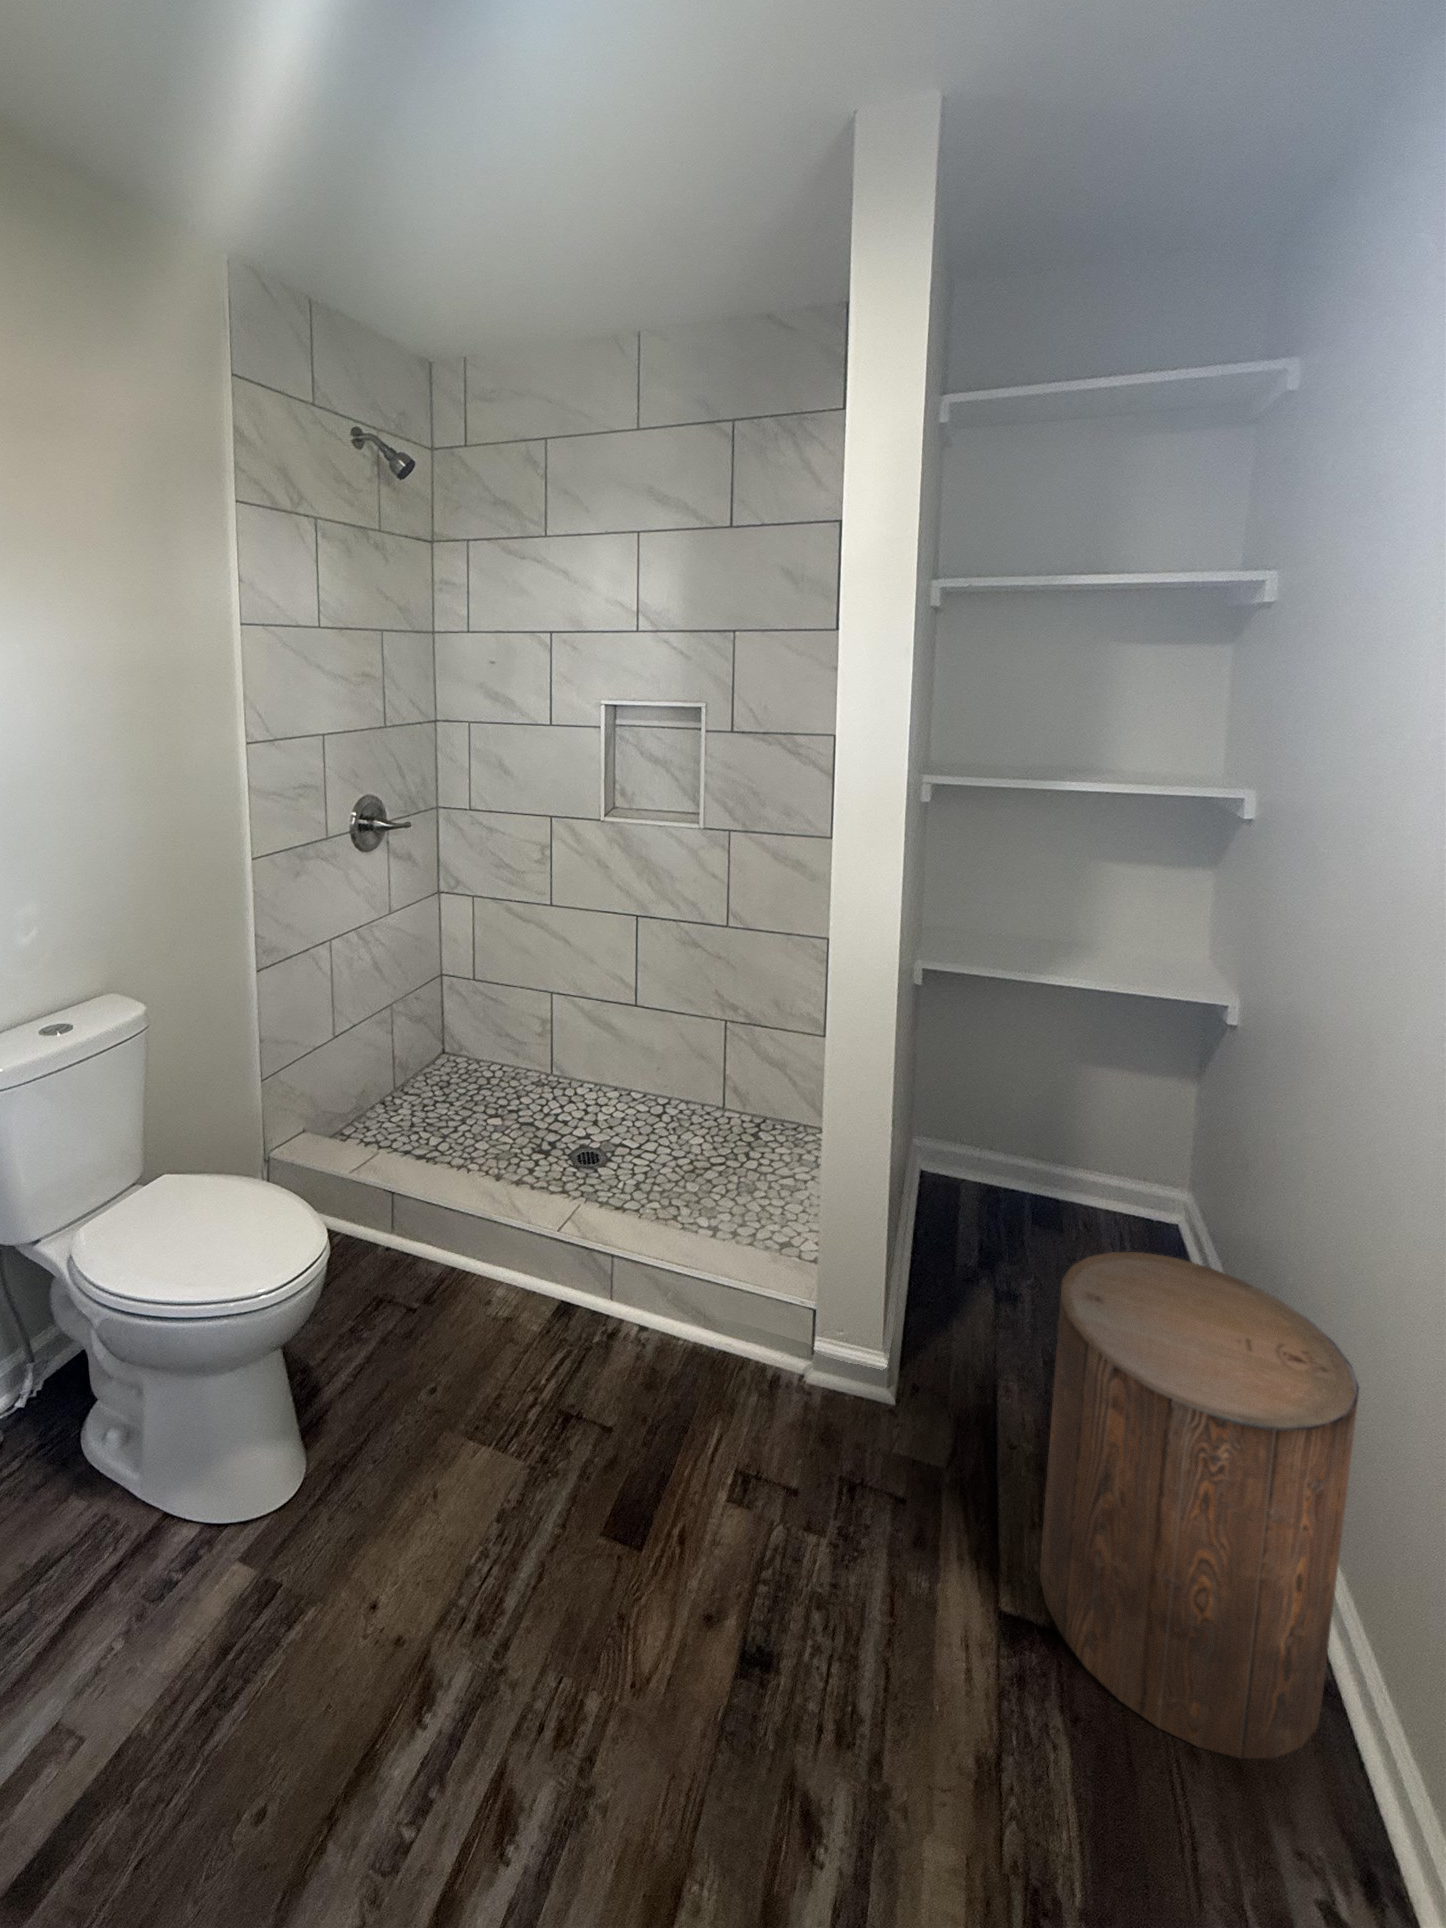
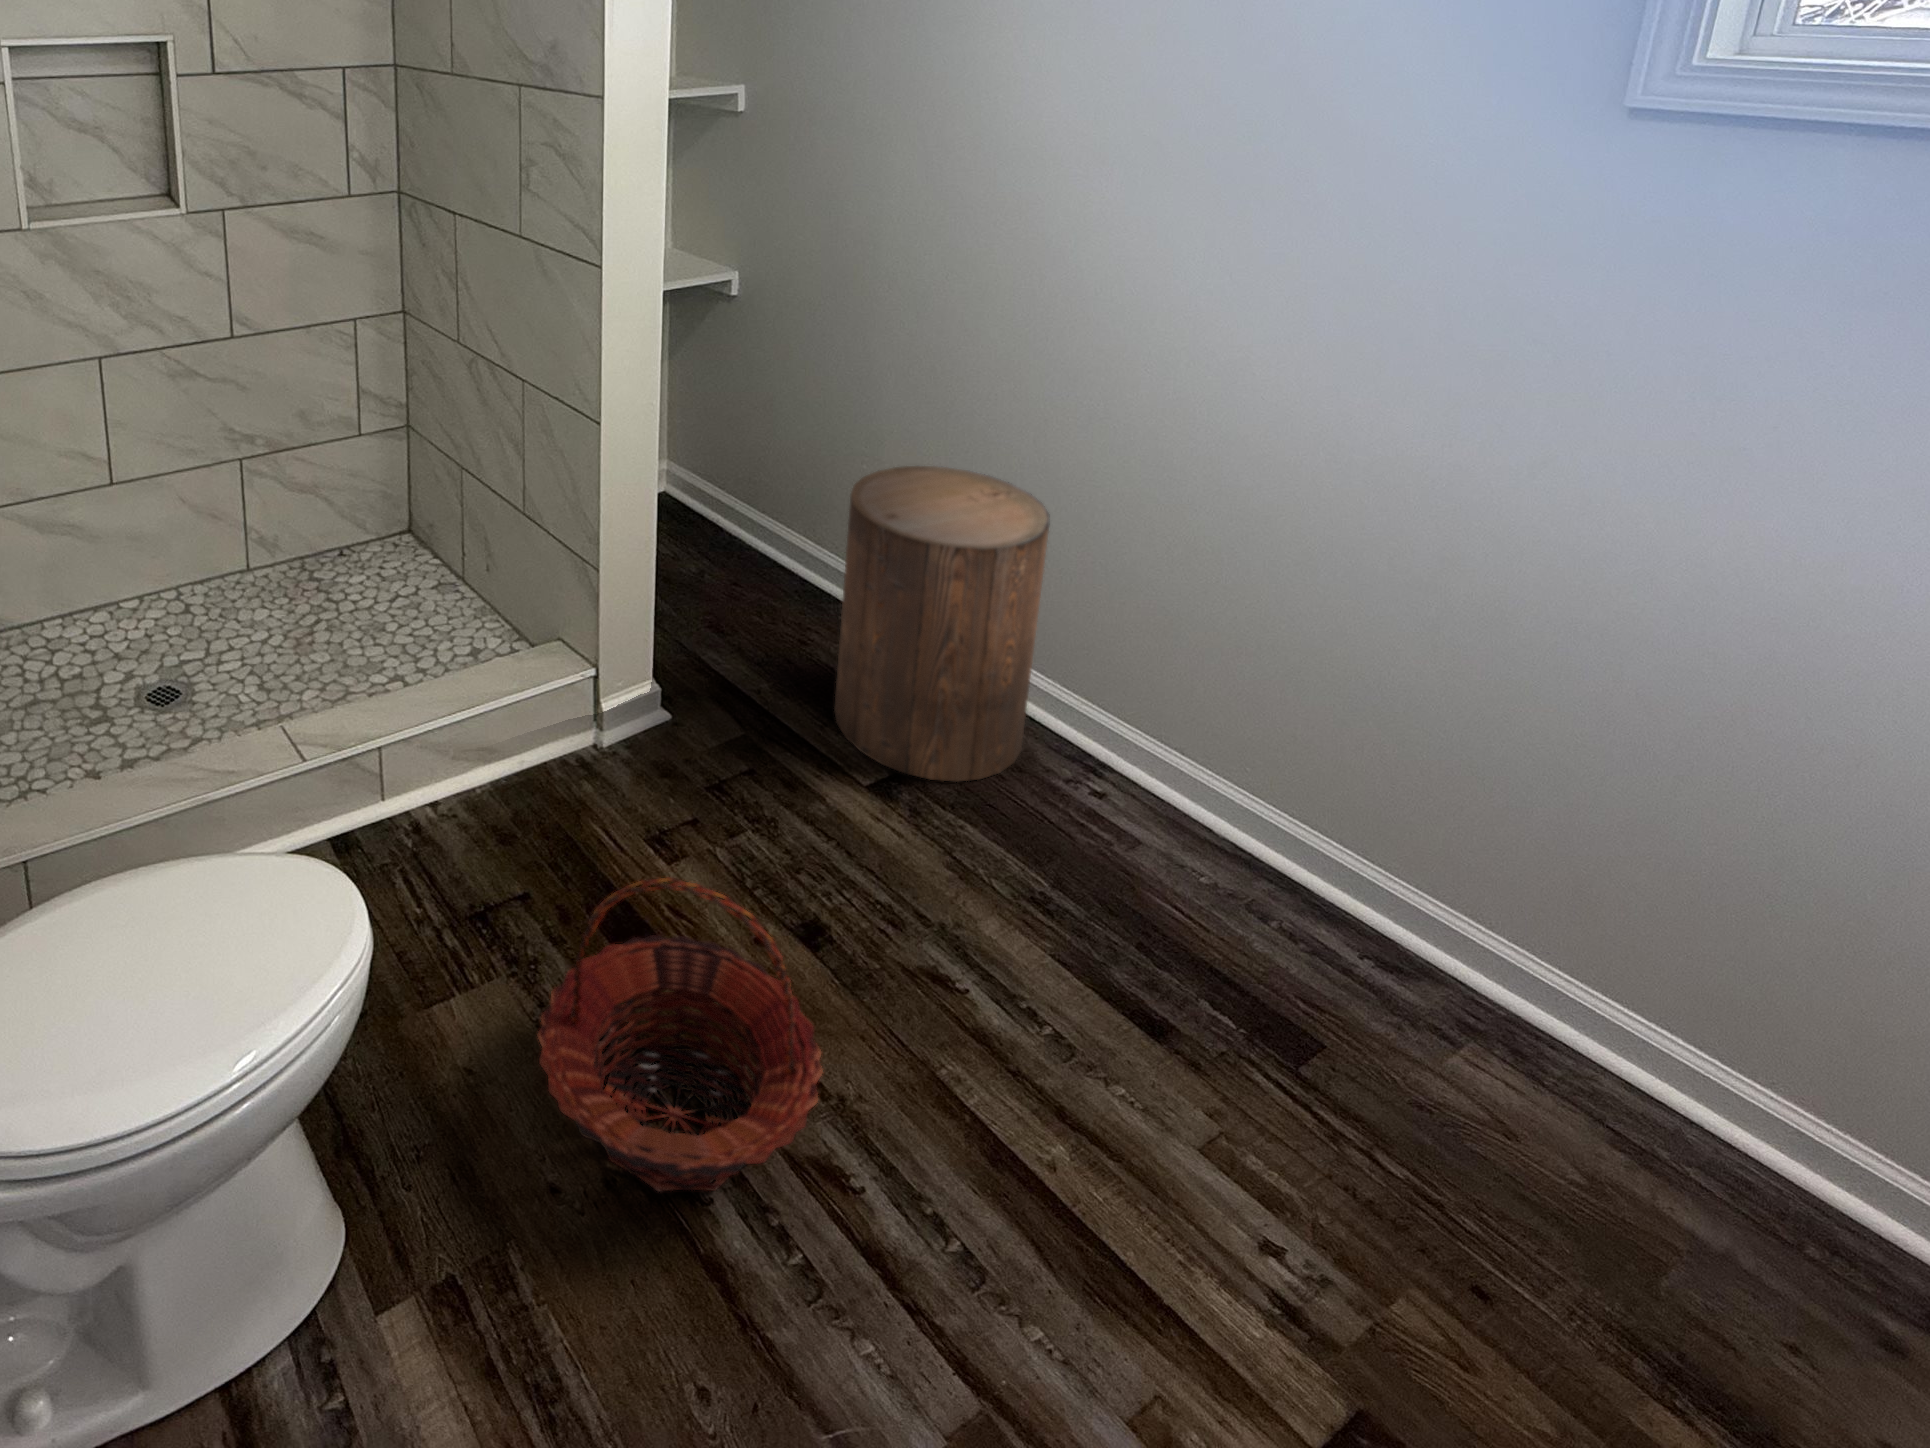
basket: none [355,1398,614,1741] -> present [538,878,823,1192]

